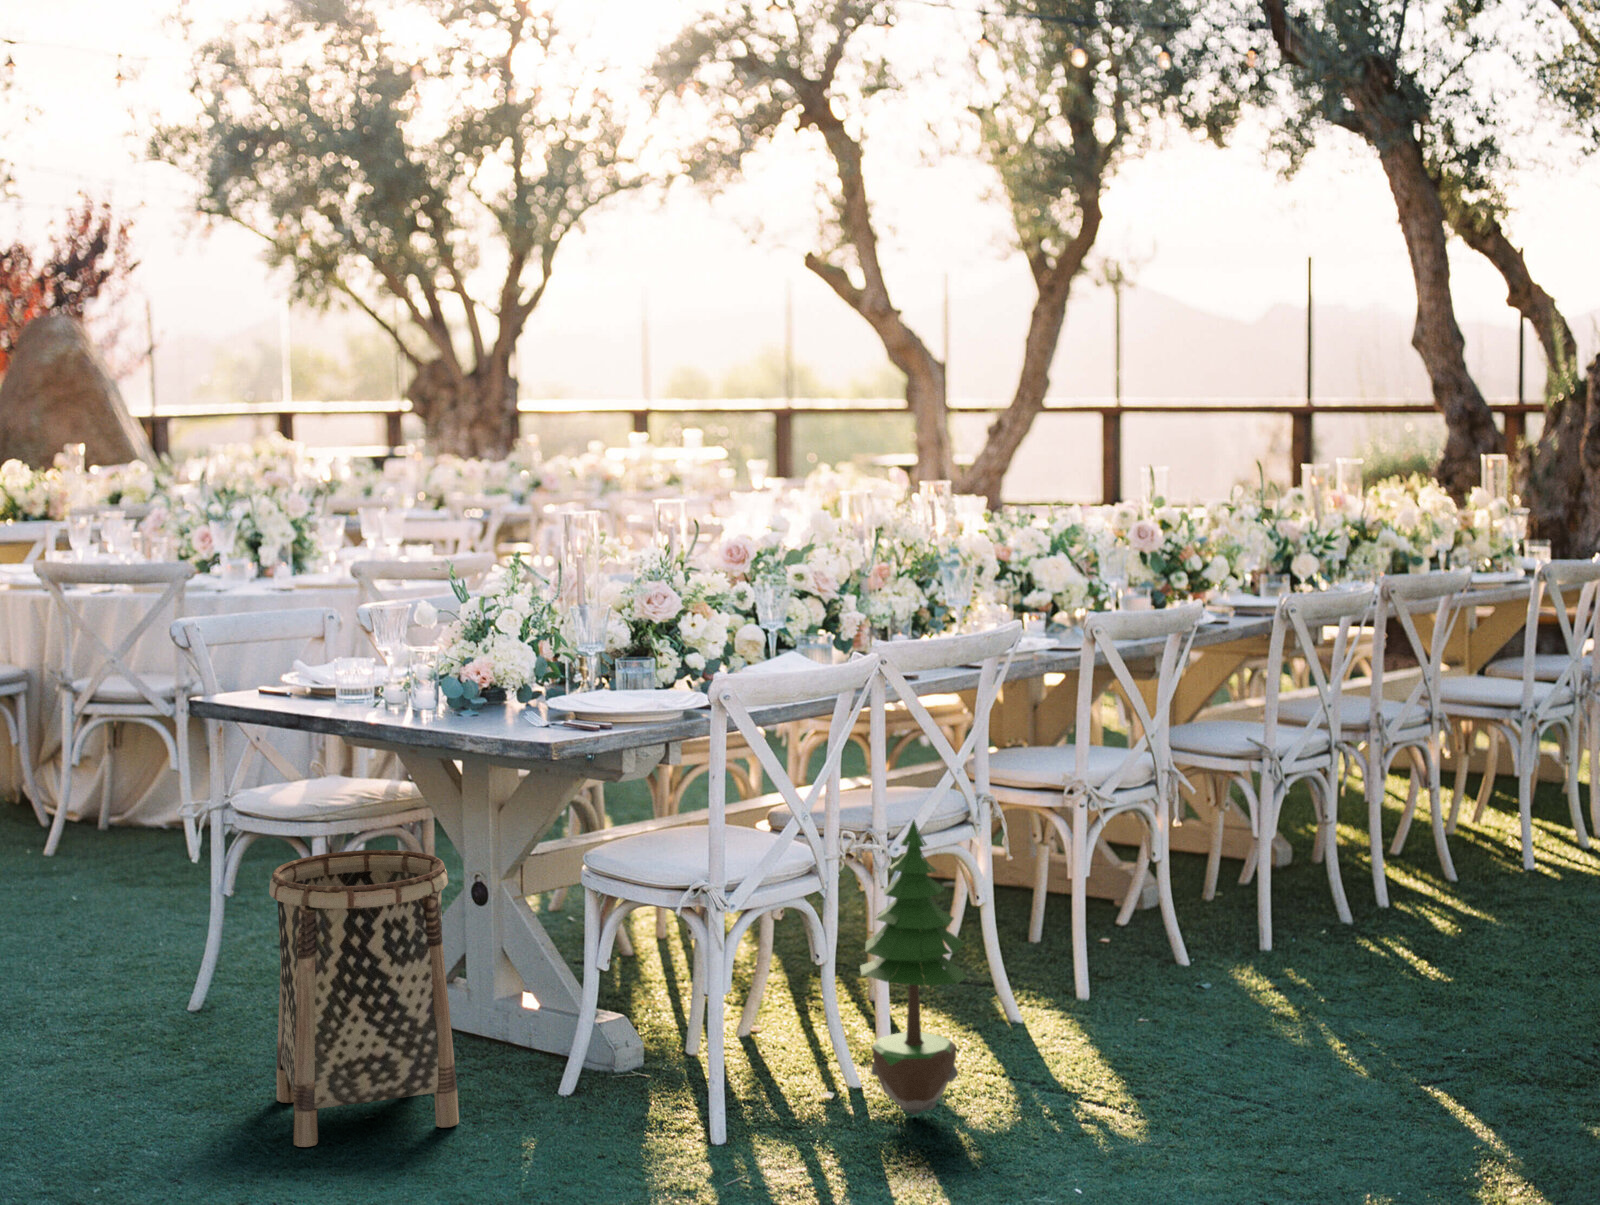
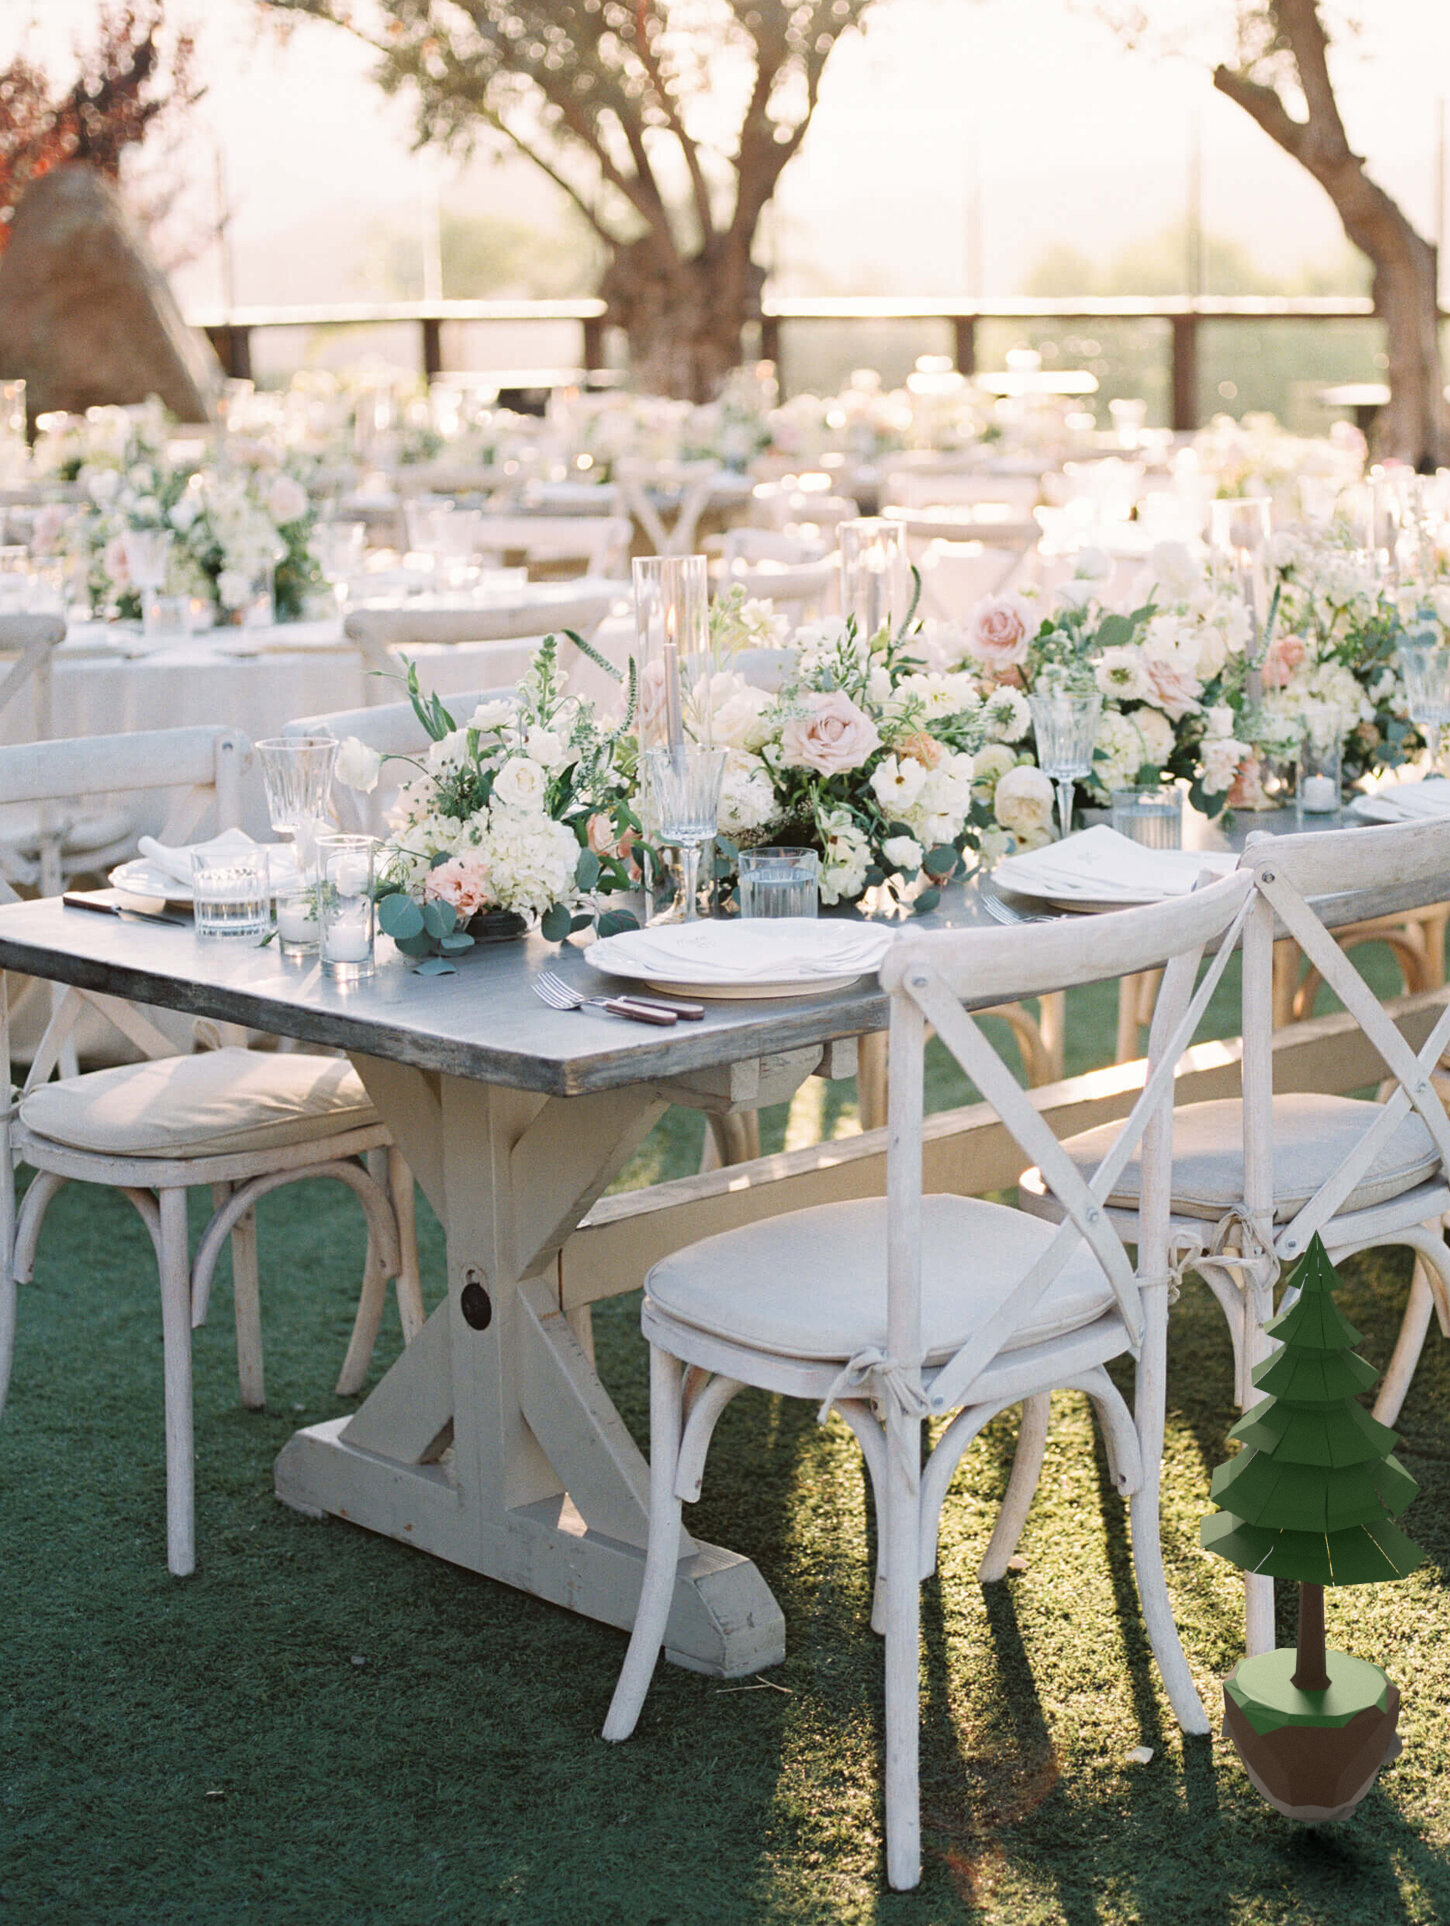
basket: present [269,850,459,1147] -> none [29,1235,401,1836]

